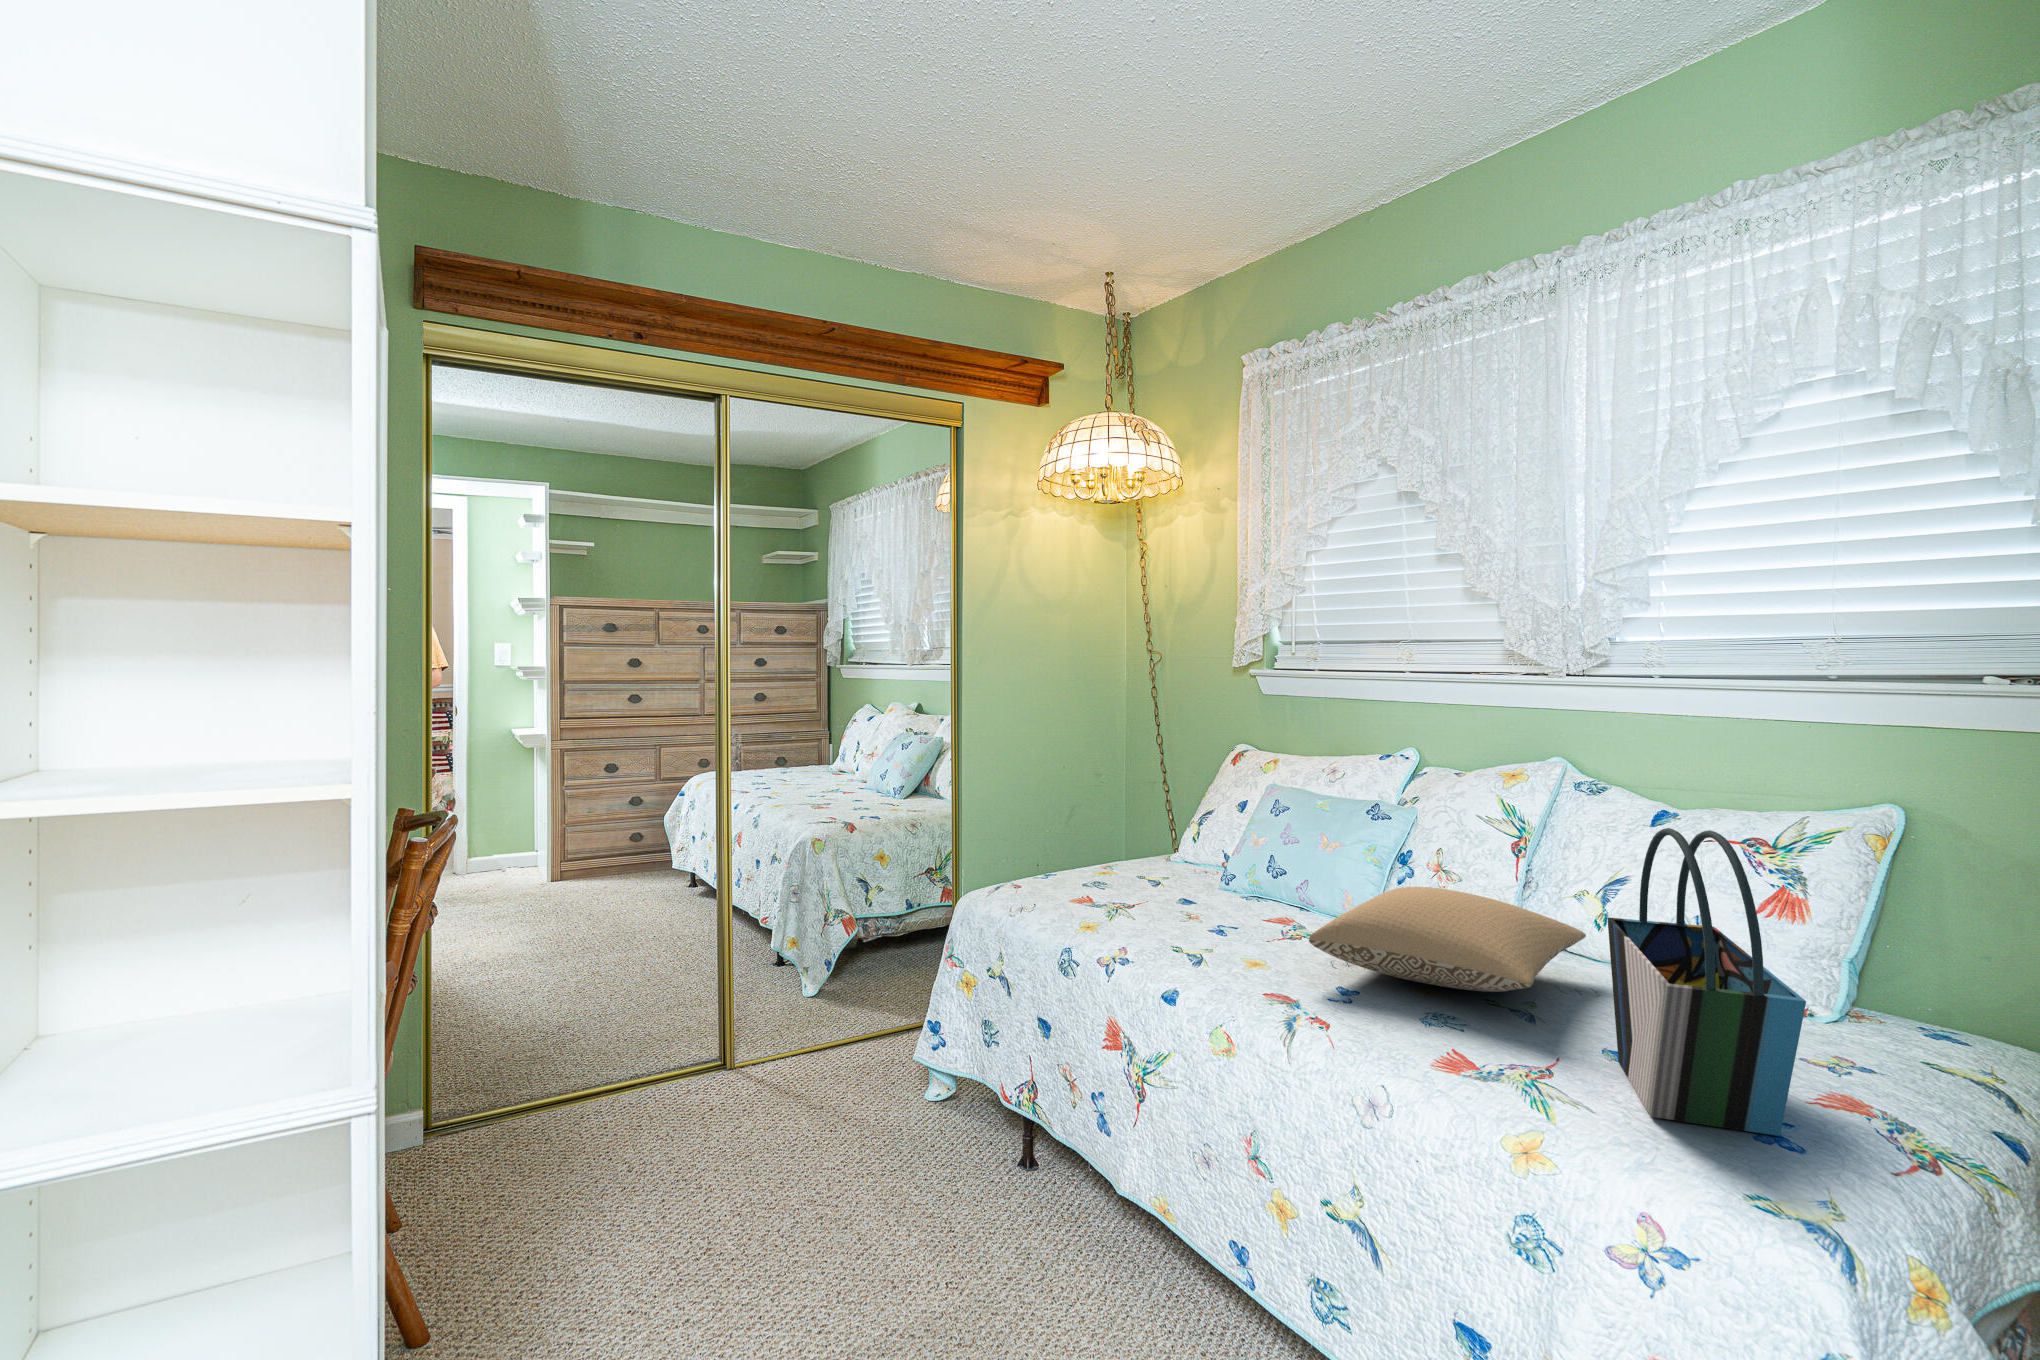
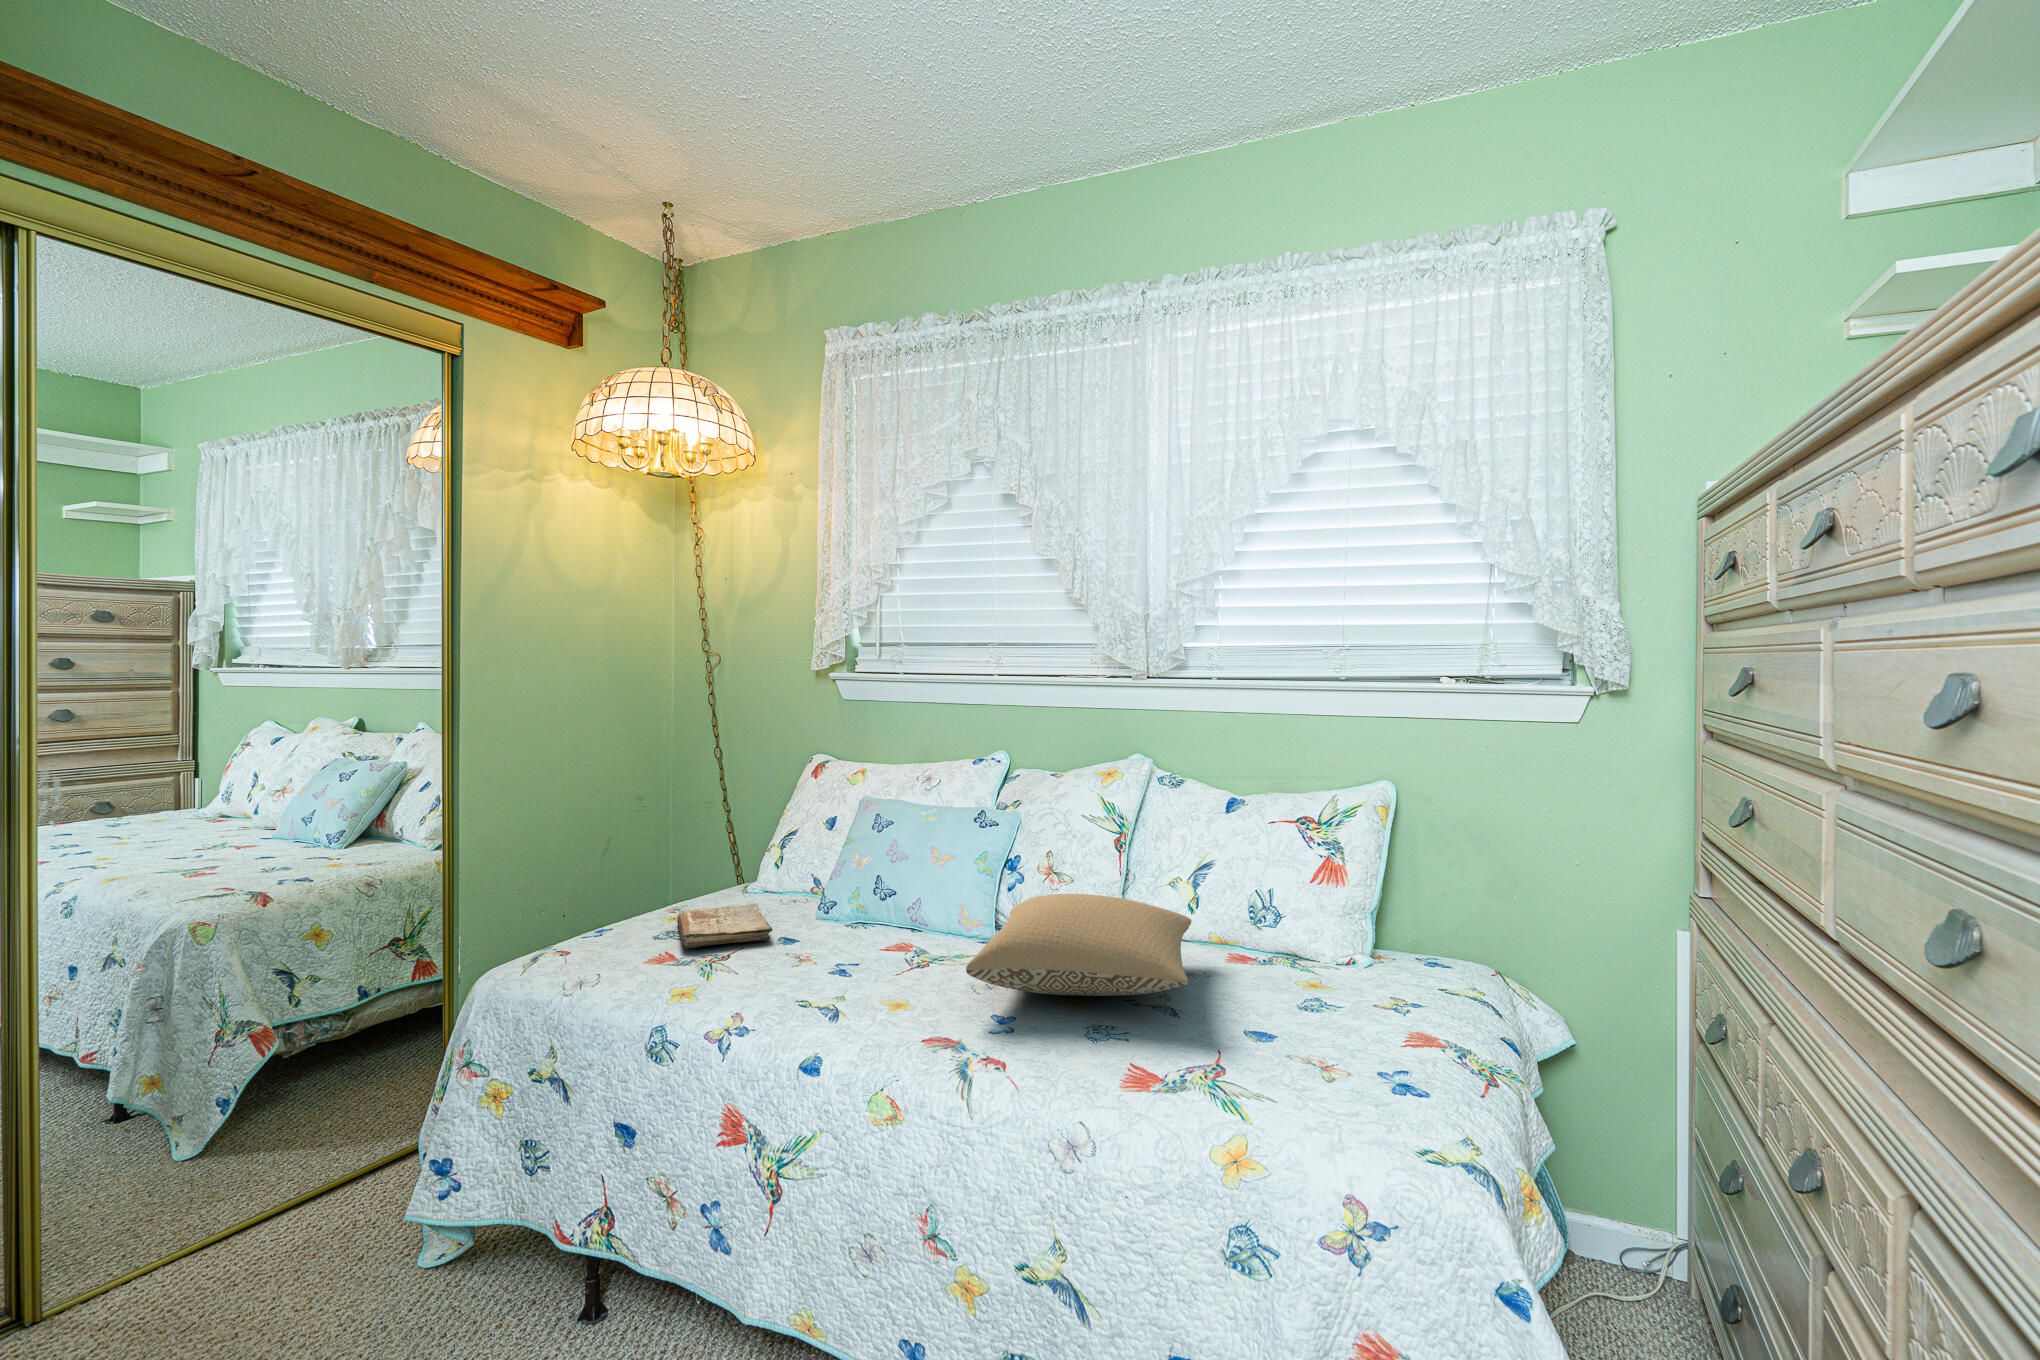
tote bag: present [1607,828,1806,1136] -> none [1245,819,1444,1095]
book: none [1100,867,1173,898] -> present [677,904,772,948]

